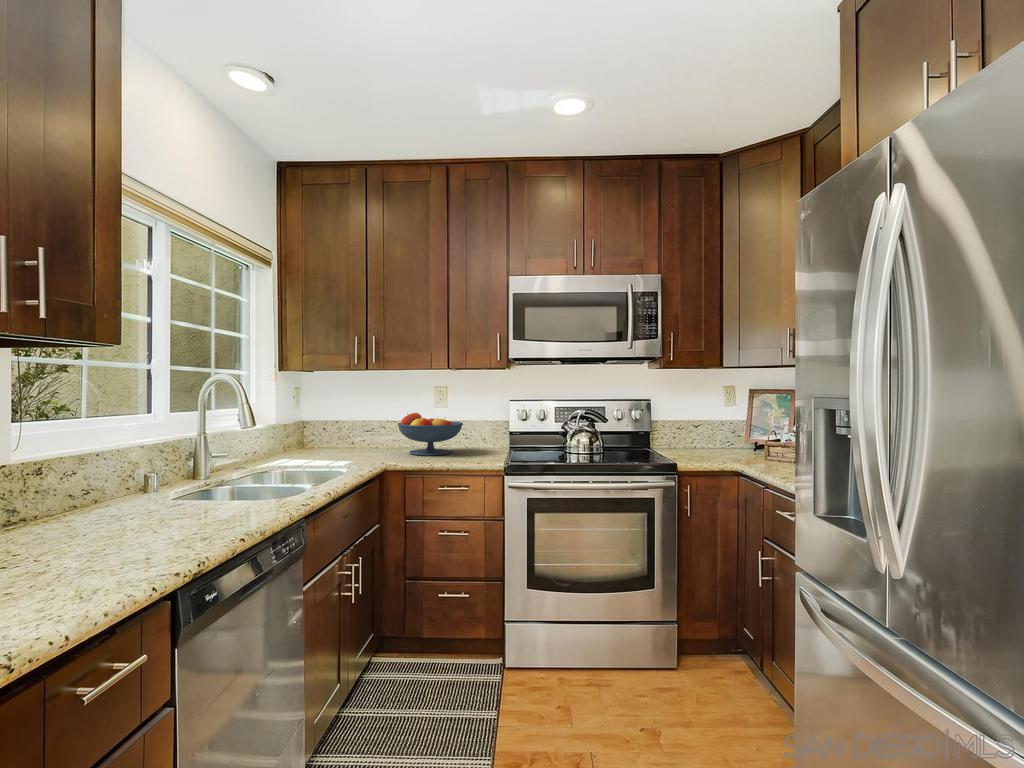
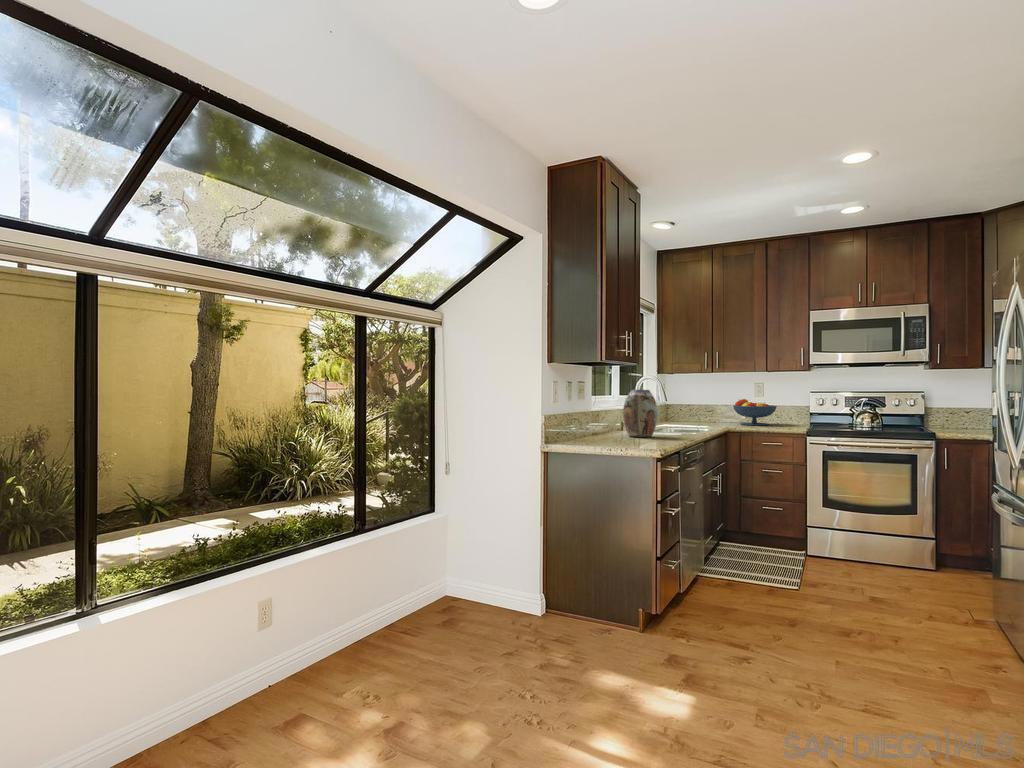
vase: none [83,409,181,531] -> present [623,390,658,438]

